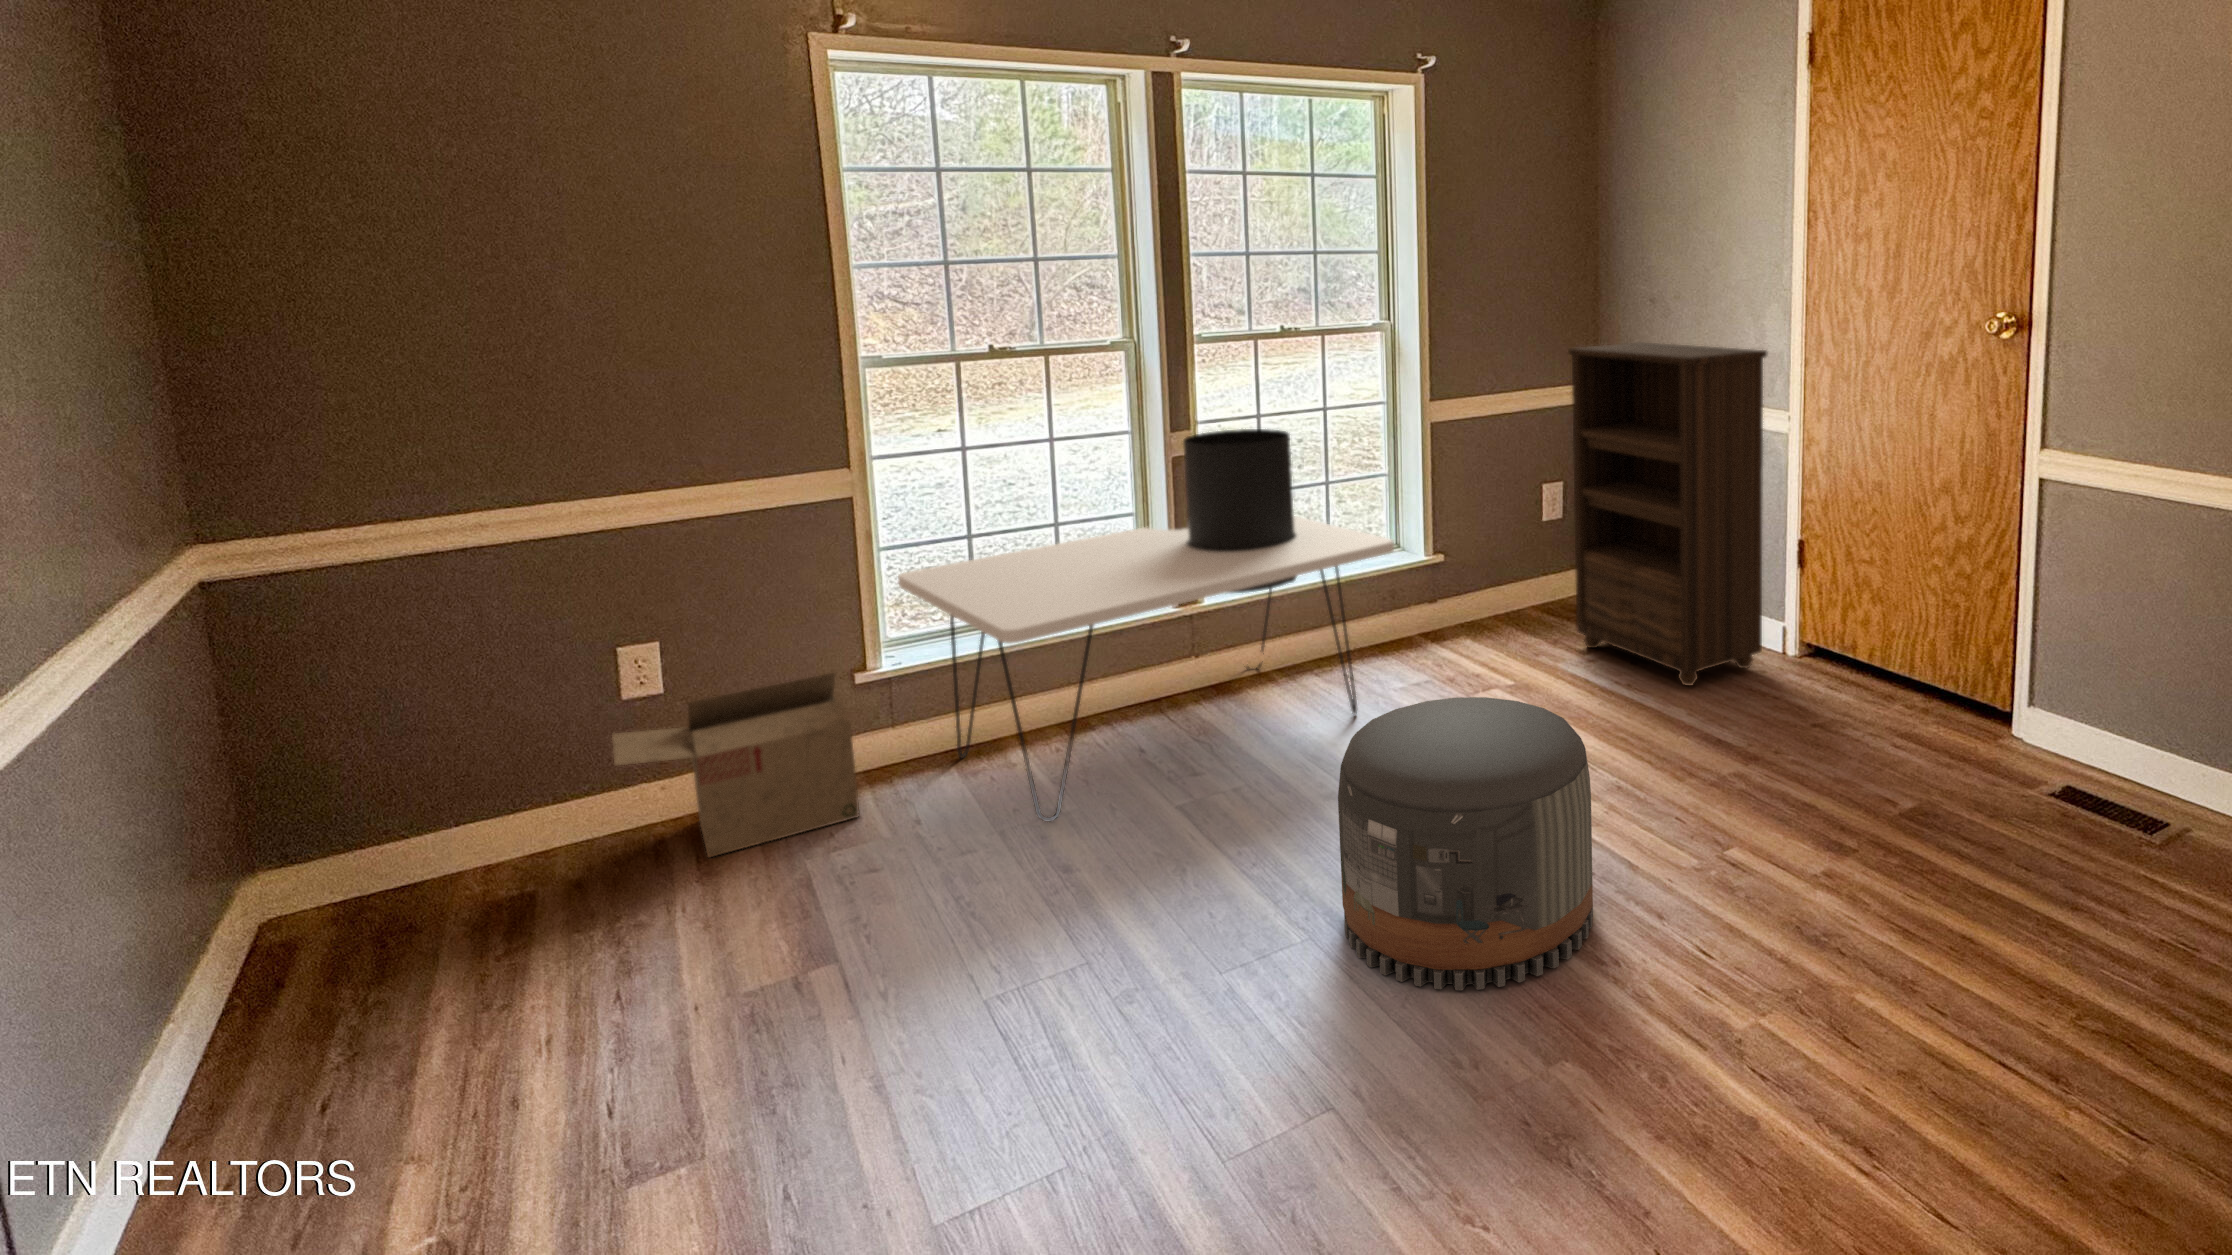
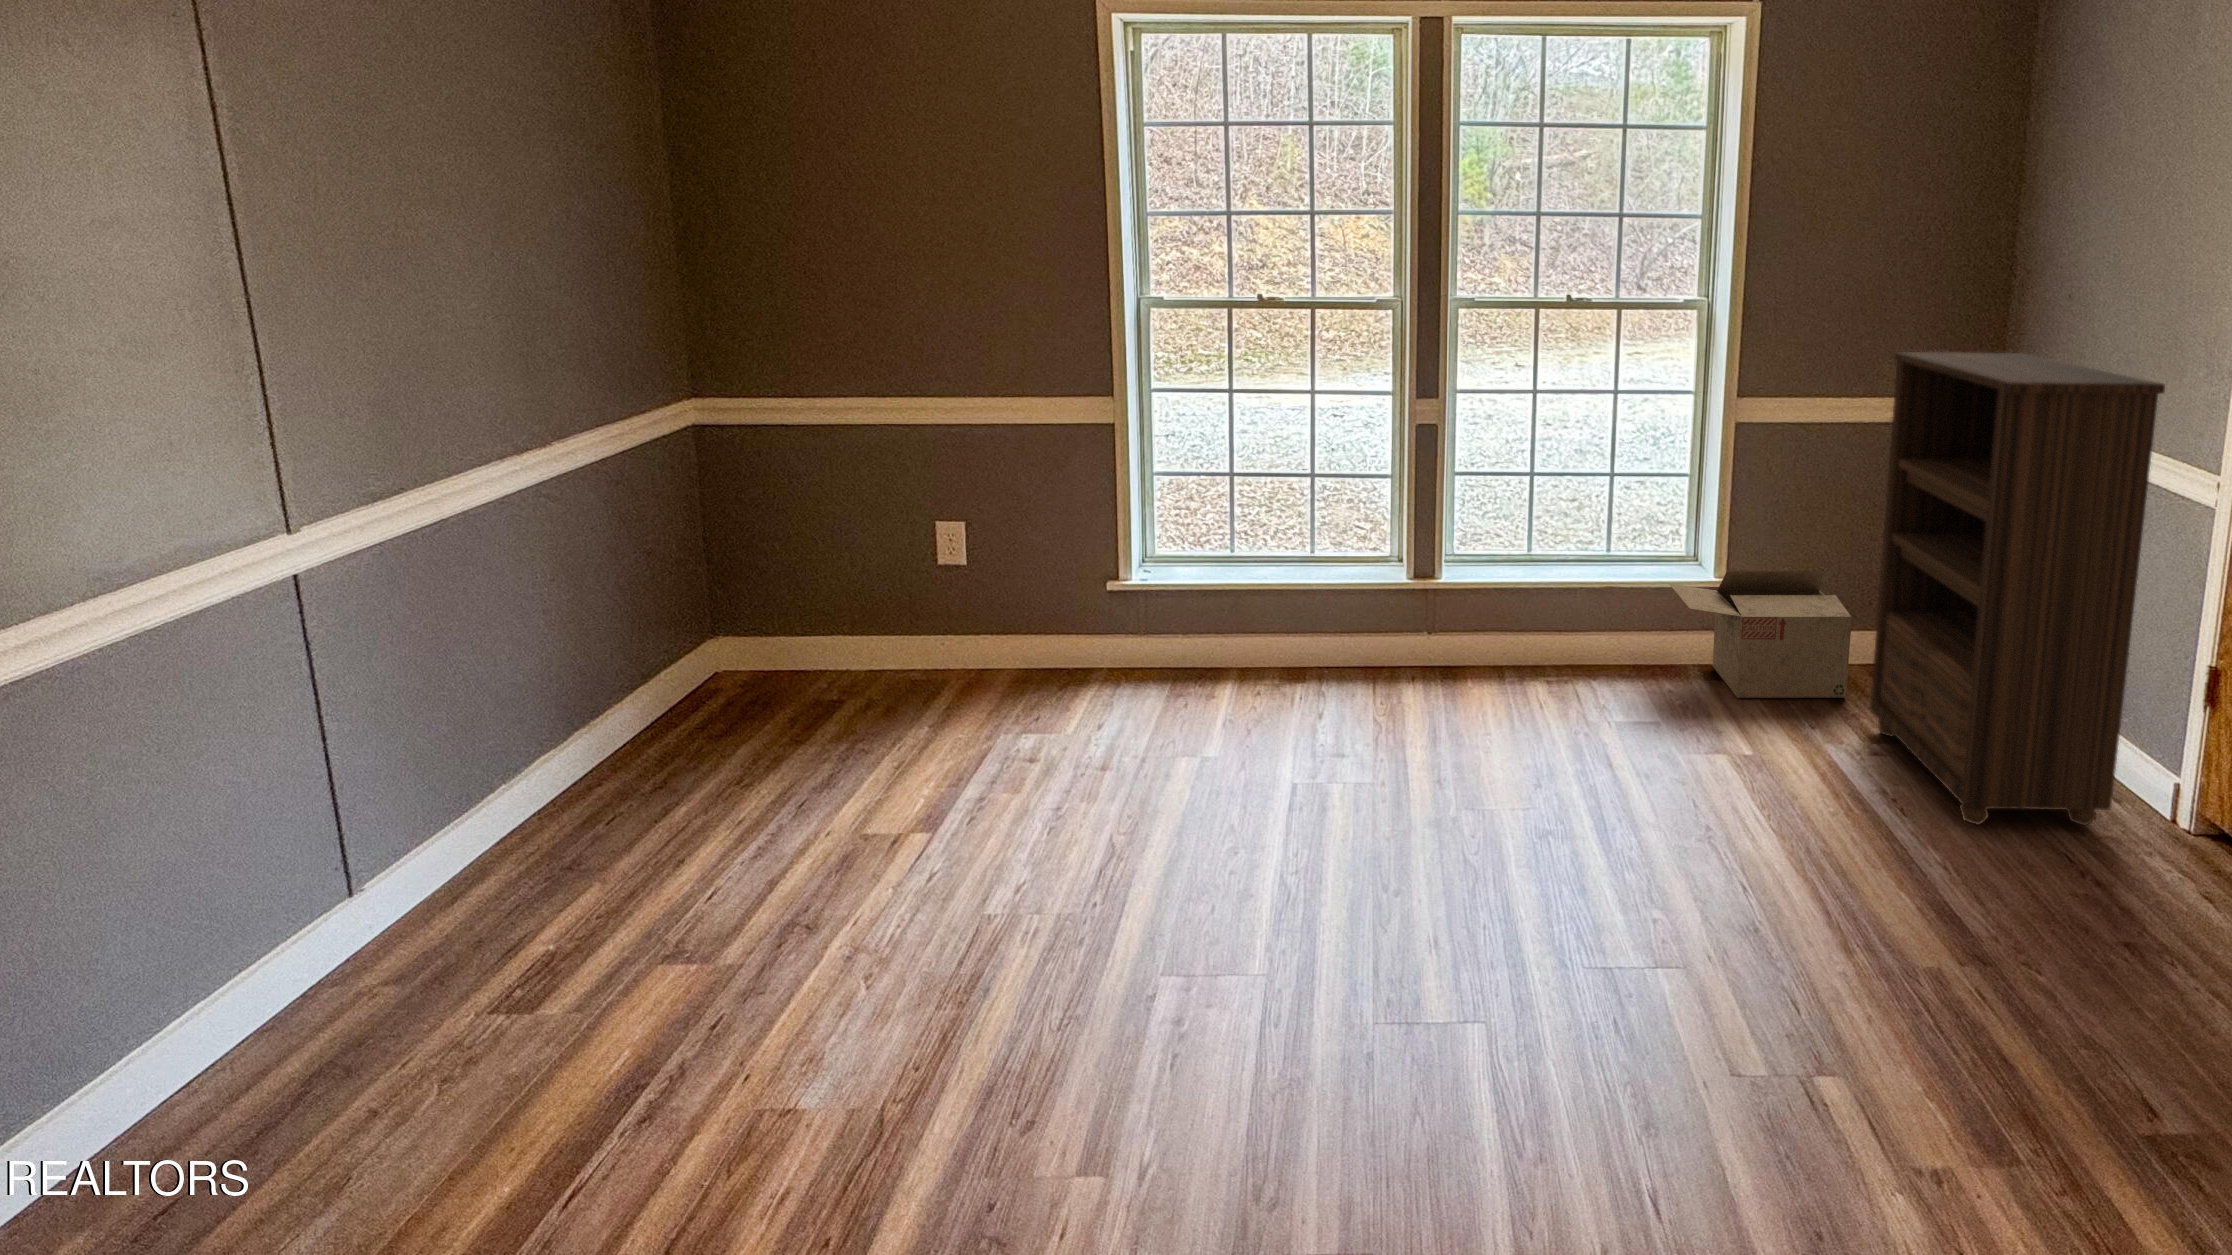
side table: present [898,429,1394,822] -> none [1138,404,1595,759]
cardboard box: present [612,673,859,857] -> present [1669,571,1852,698]
pouf: present [1338,697,1593,990] -> none [1294,751,1597,1126]

